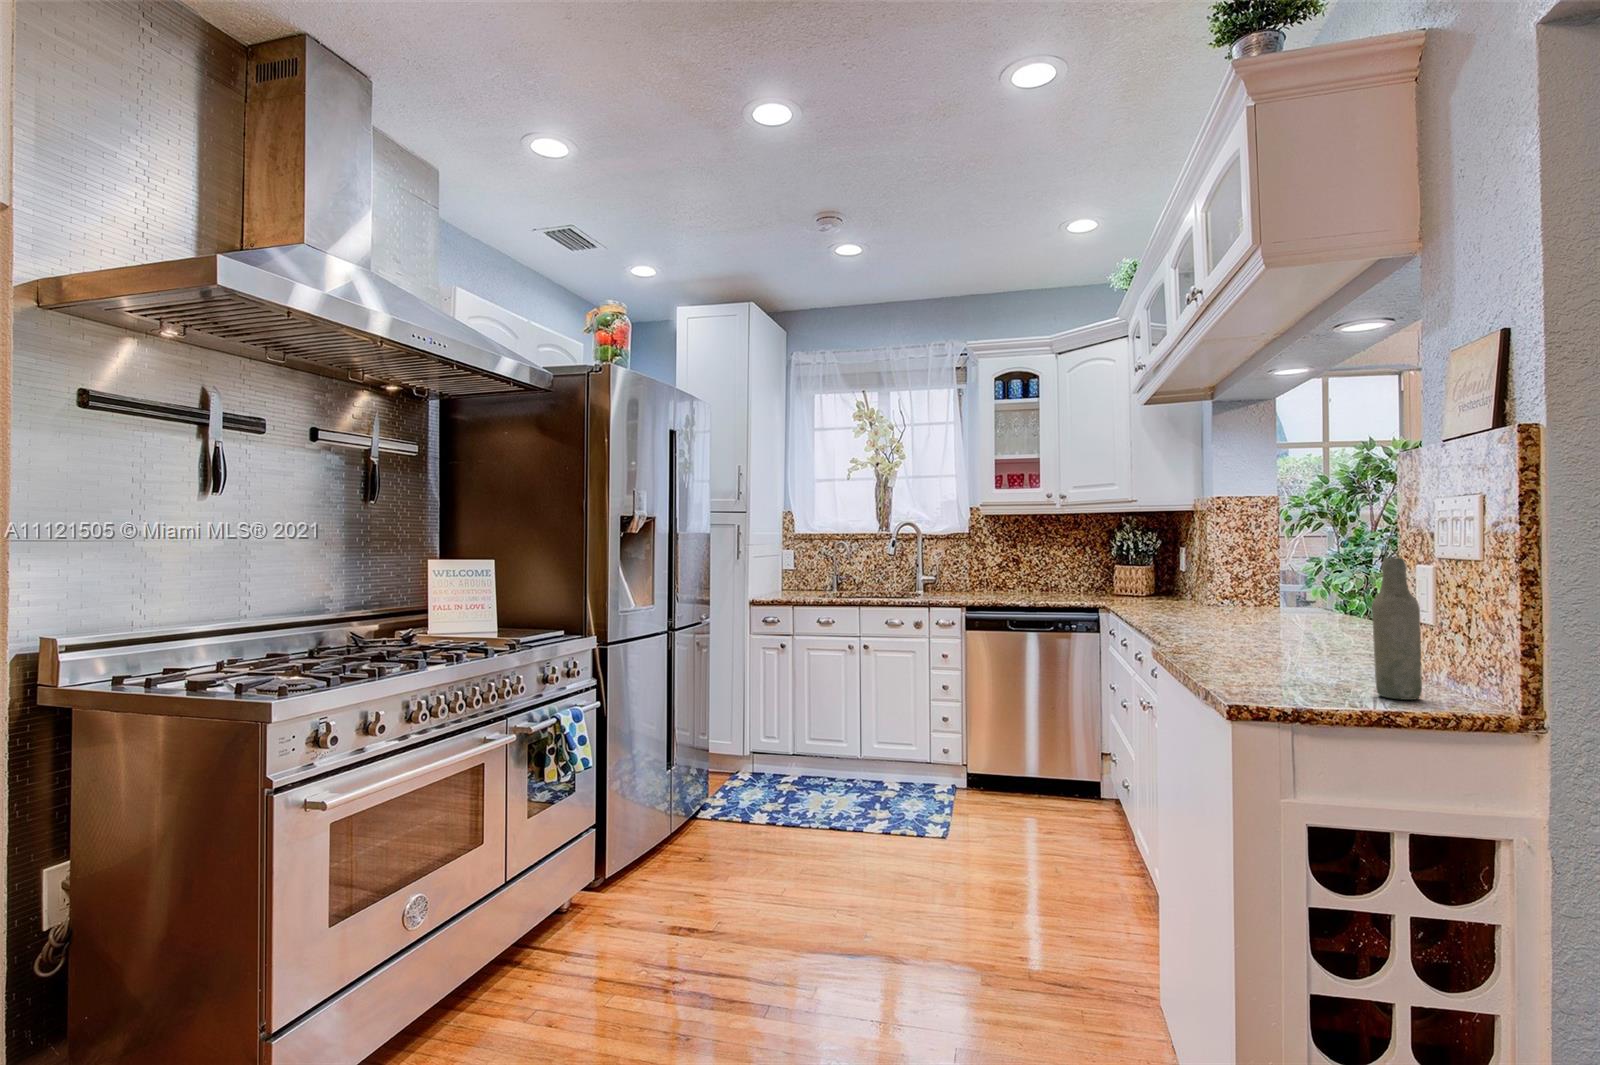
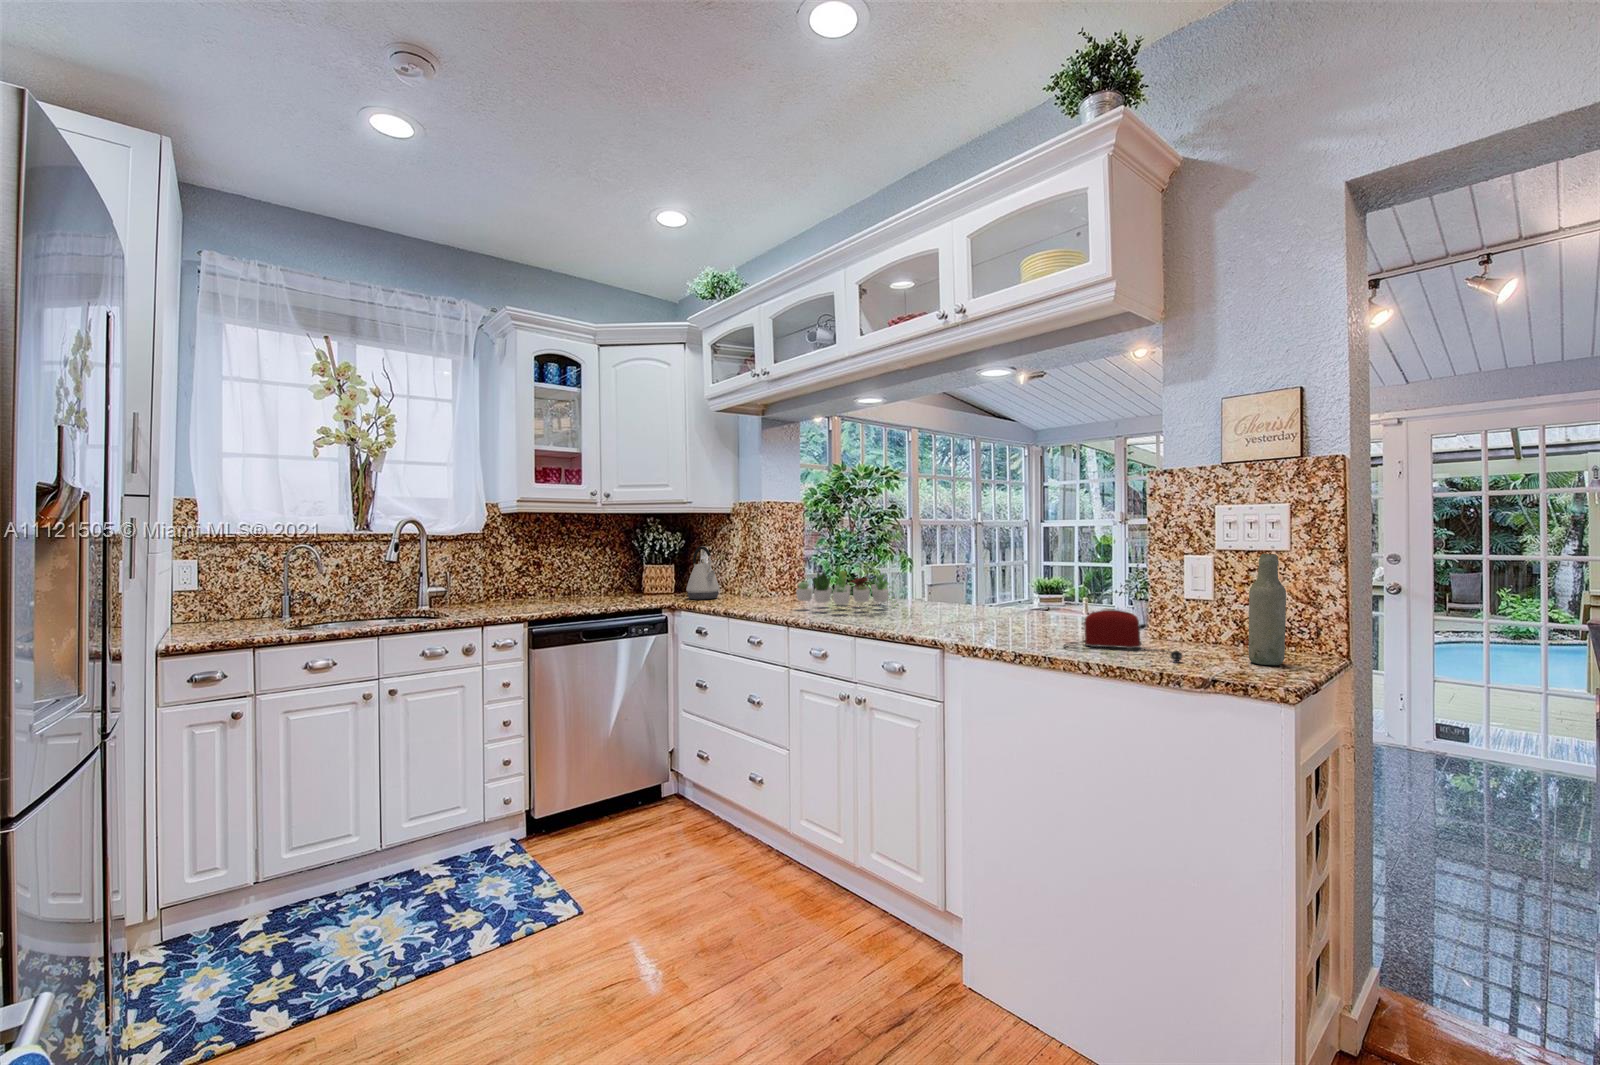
kettle: none [1121,546,1159,603] -> present [686,546,720,600]
succulent plant: none [1170,568,1298,624] -> present [796,568,898,606]
toaster: none [1246,624,1344,681] -> present [1064,610,1182,661]

